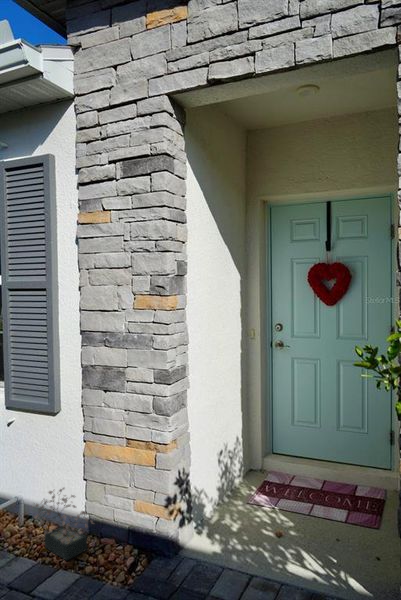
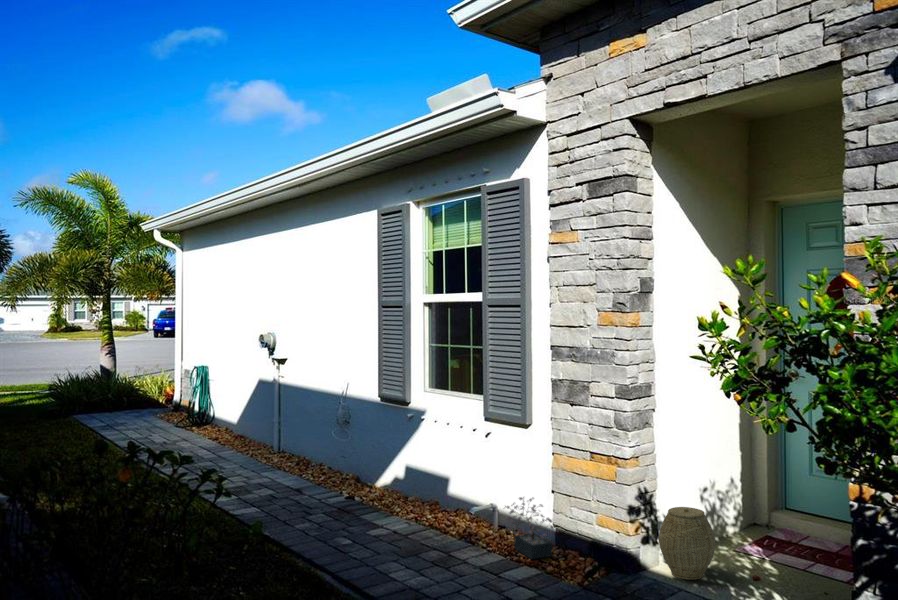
woven basket: none [196,480,248,554] -> present [659,507,715,580]

